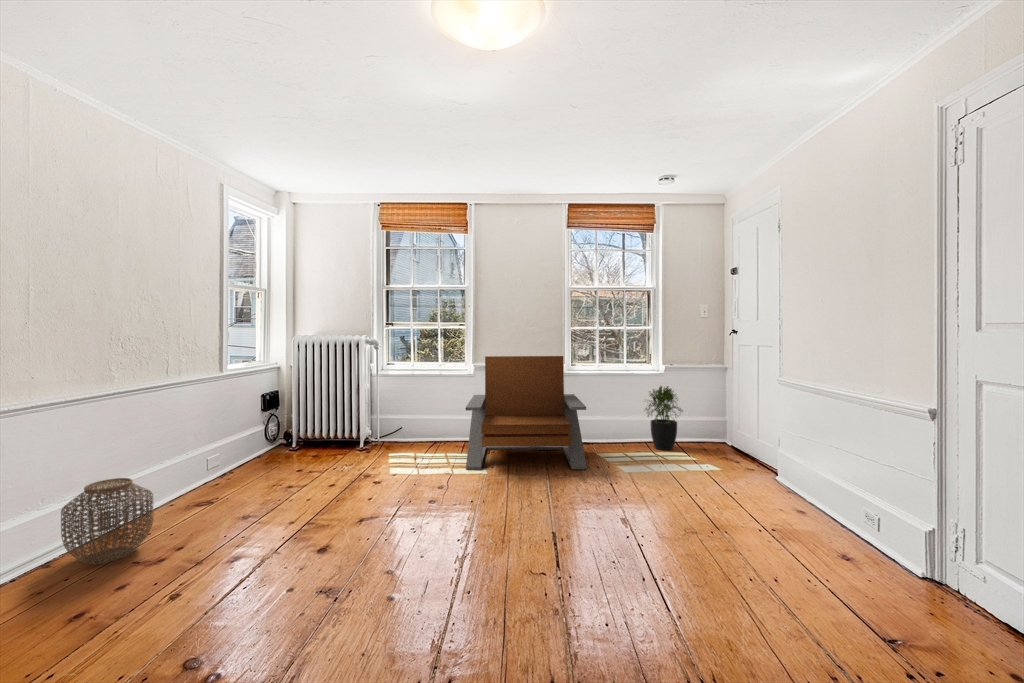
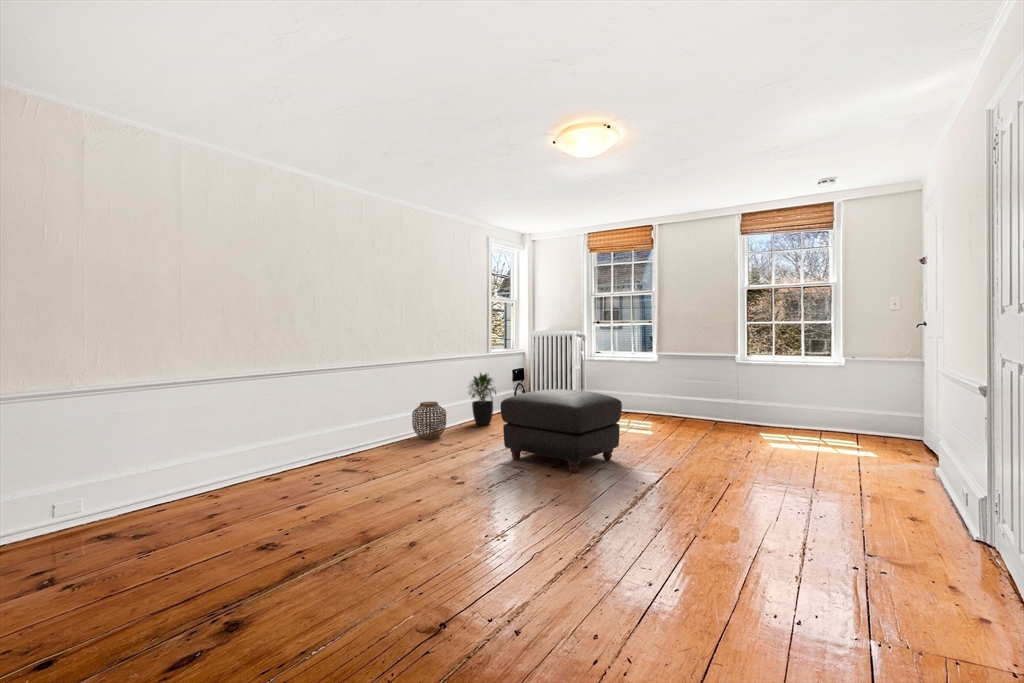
lounge chair: present [466,356,587,470] -> none [632,347,743,440]
potted plant: present [646,386,683,450] -> present [469,373,496,425]
ottoman: none [307,435,510,589] -> present [500,389,622,473]

